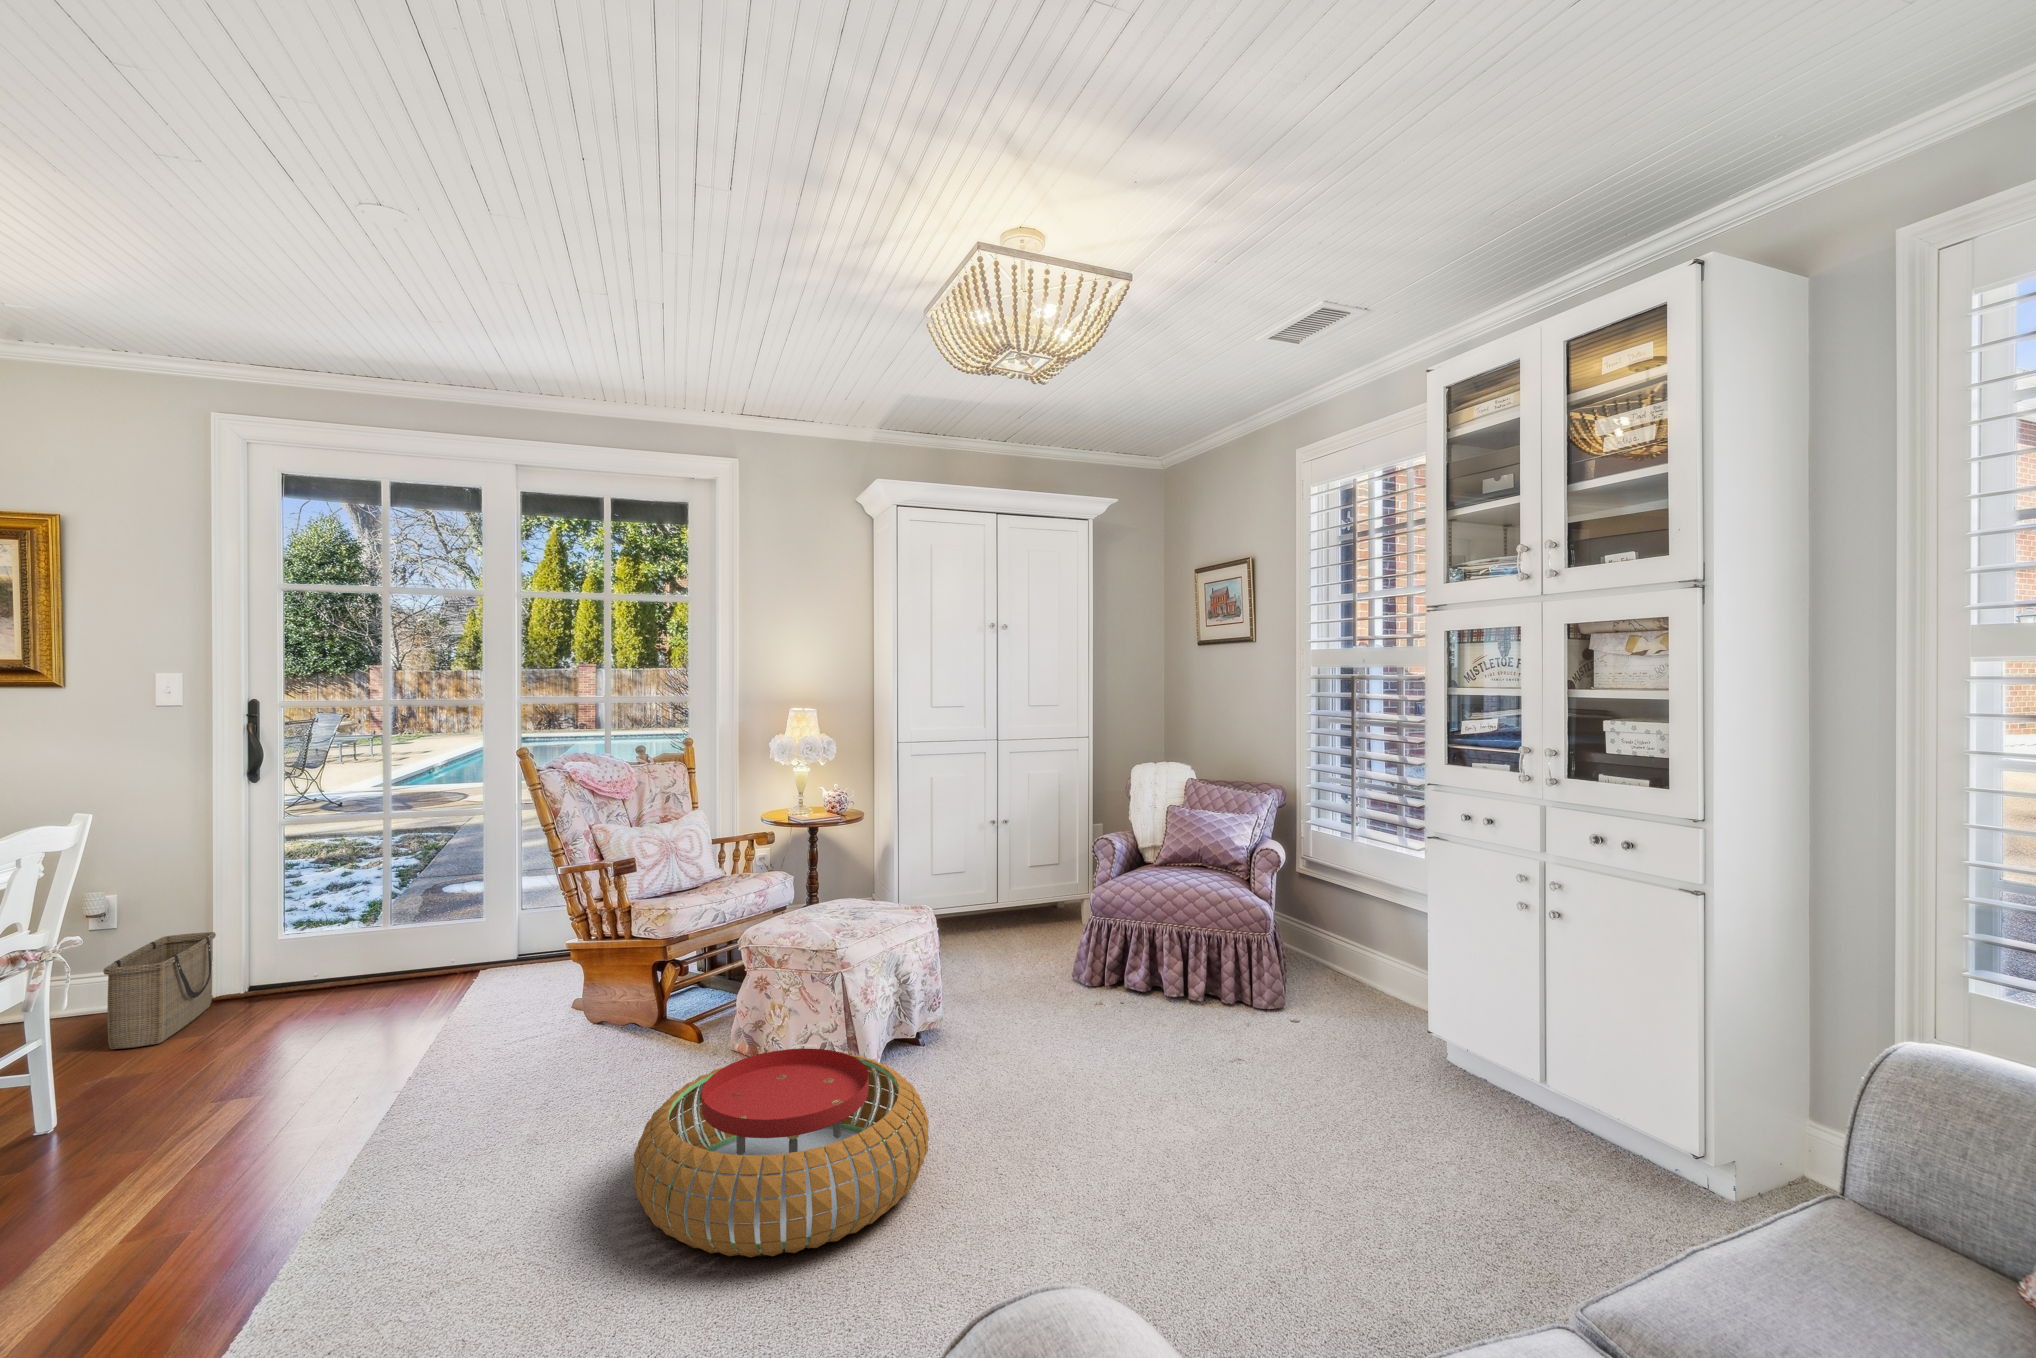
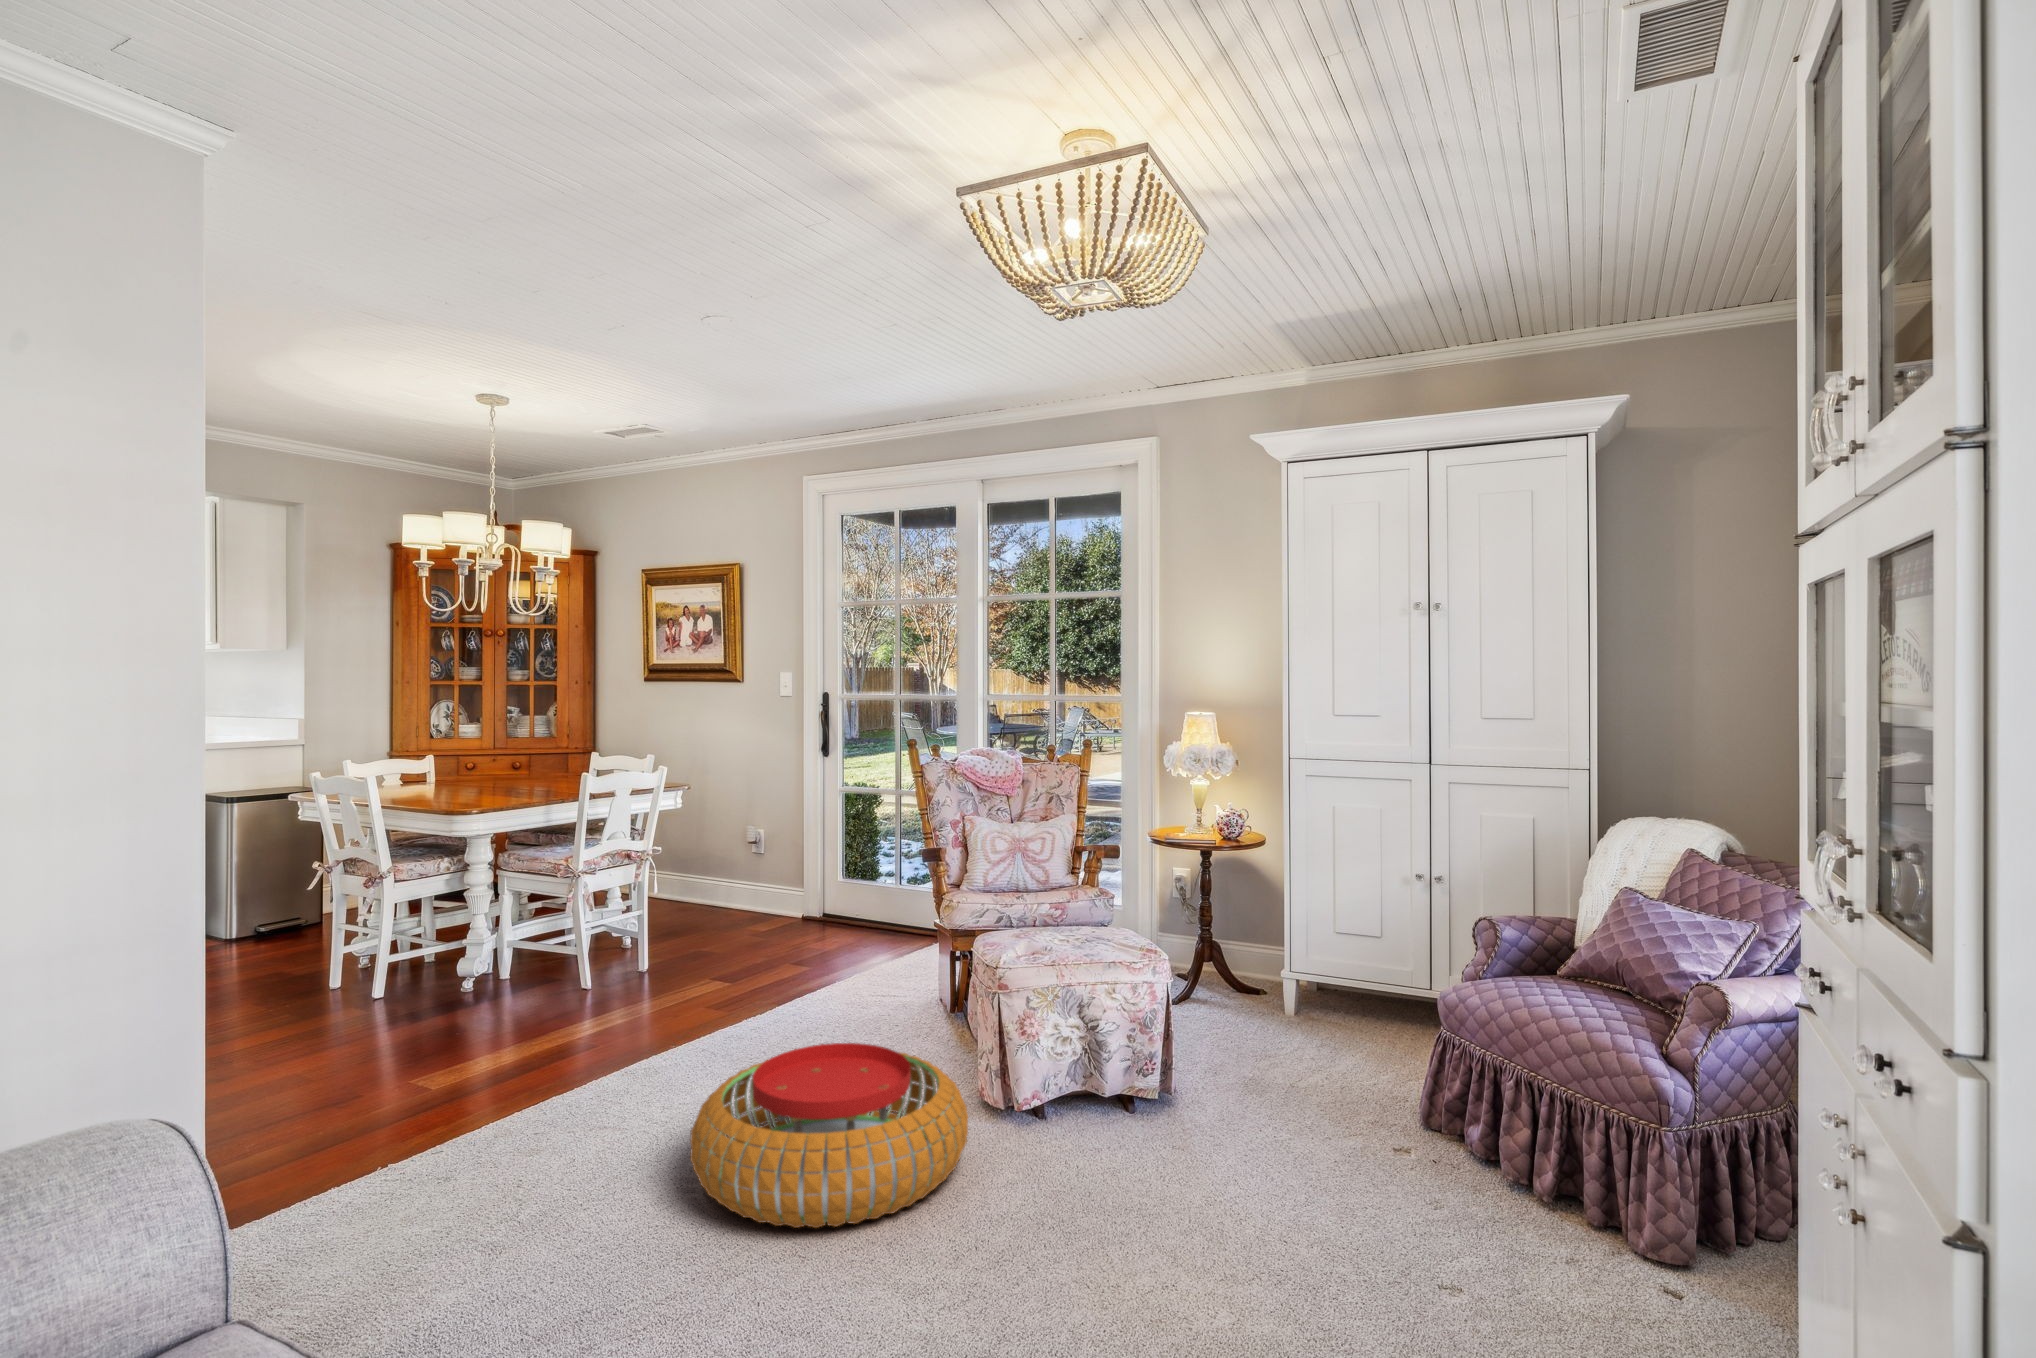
basket: present [103,932,216,1049] -> none [730,863,810,935]

